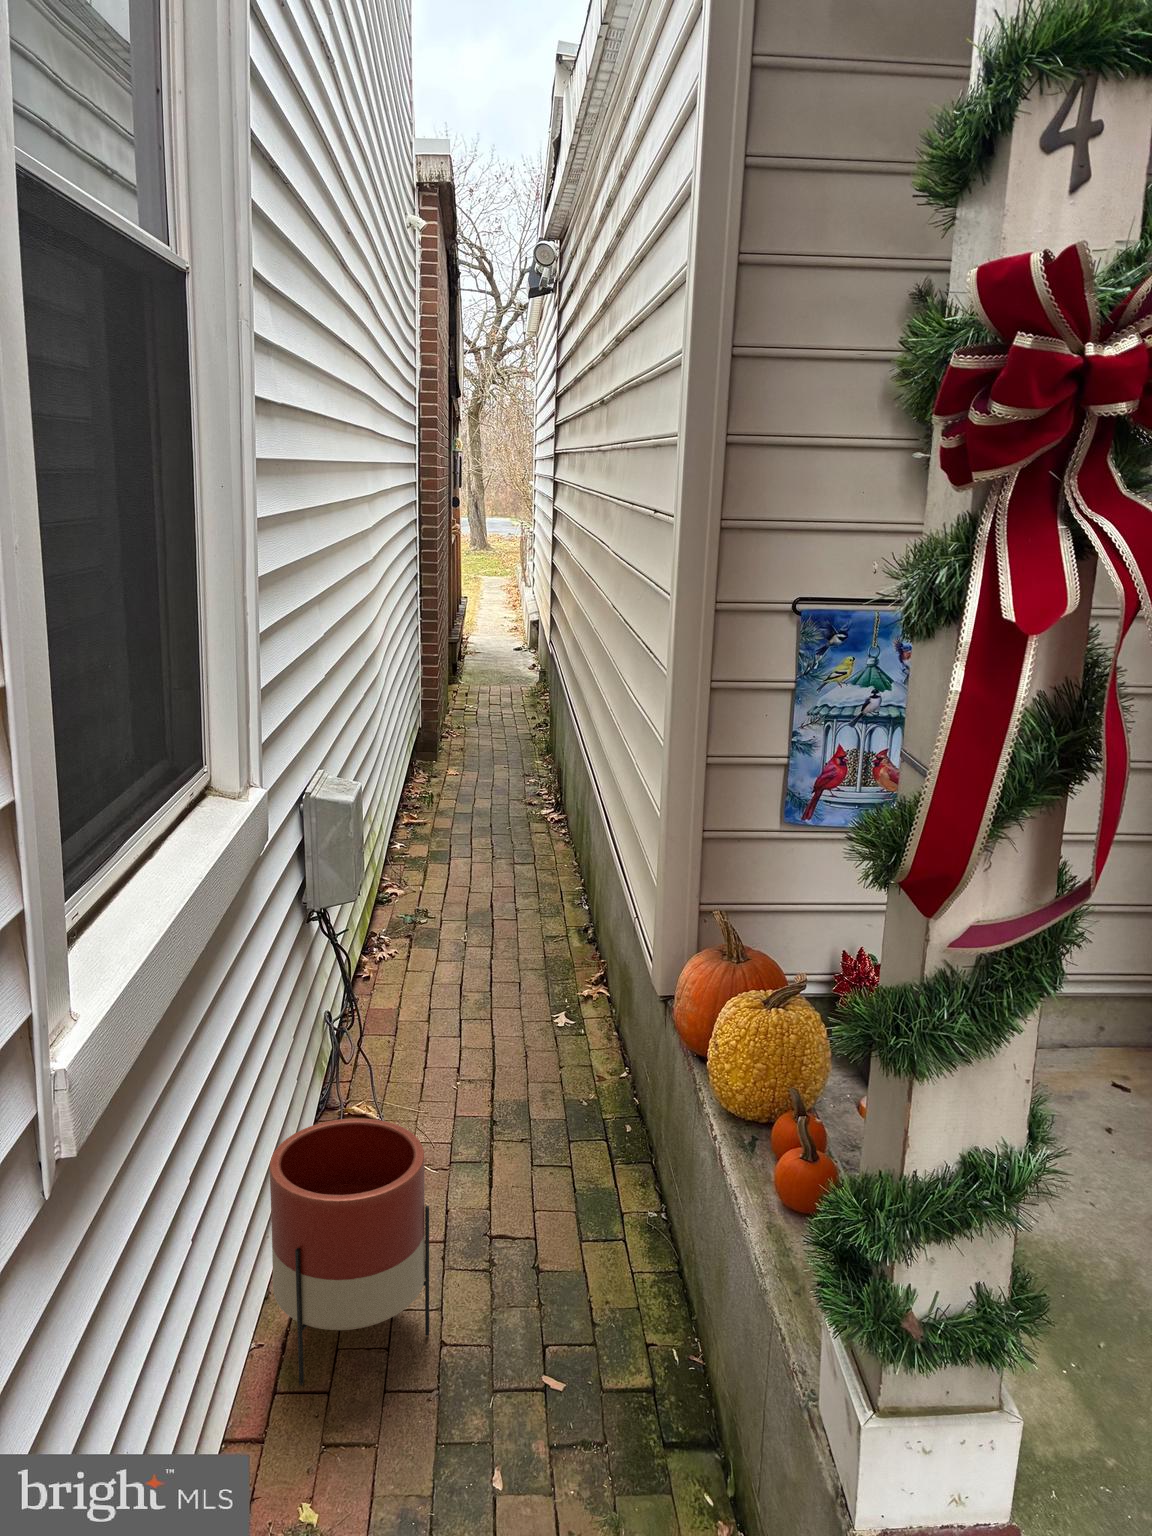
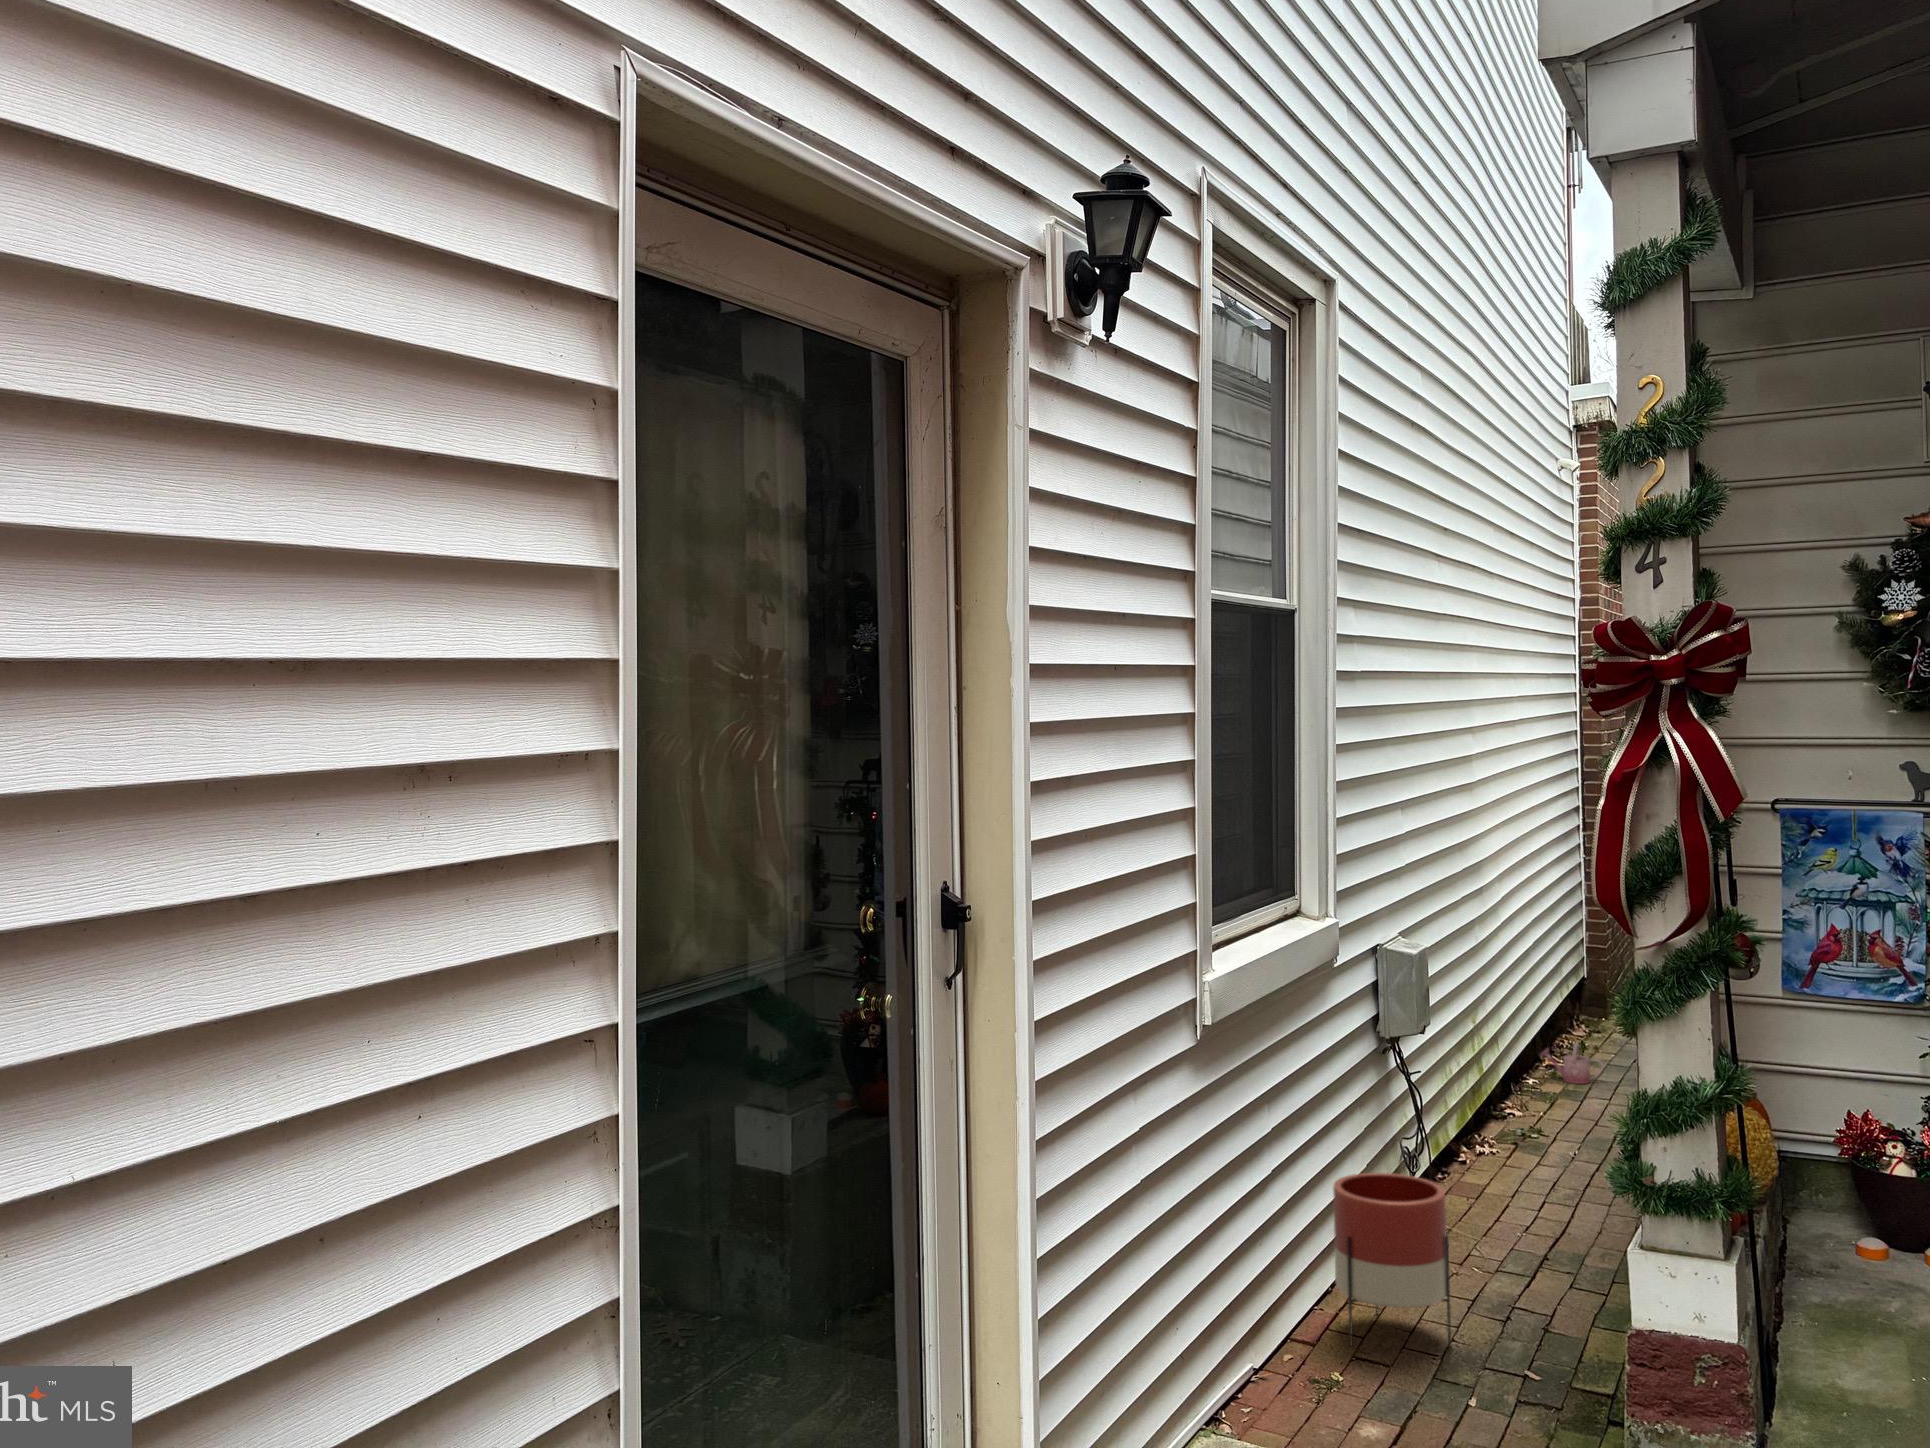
watering can: none [404,805,461,844] -> present [1541,1043,1603,1084]

